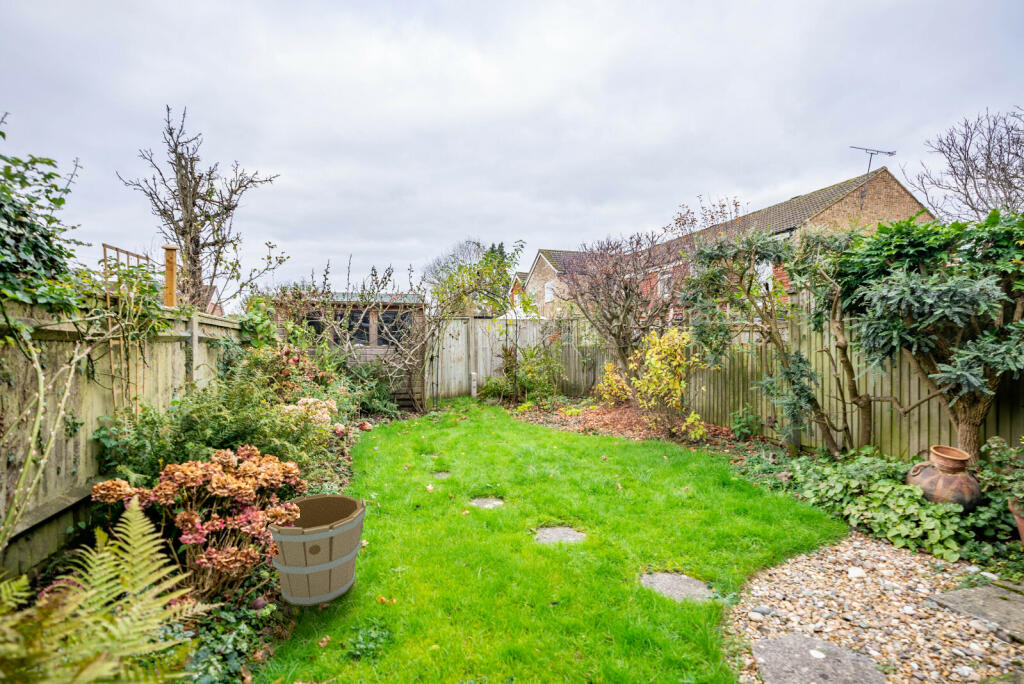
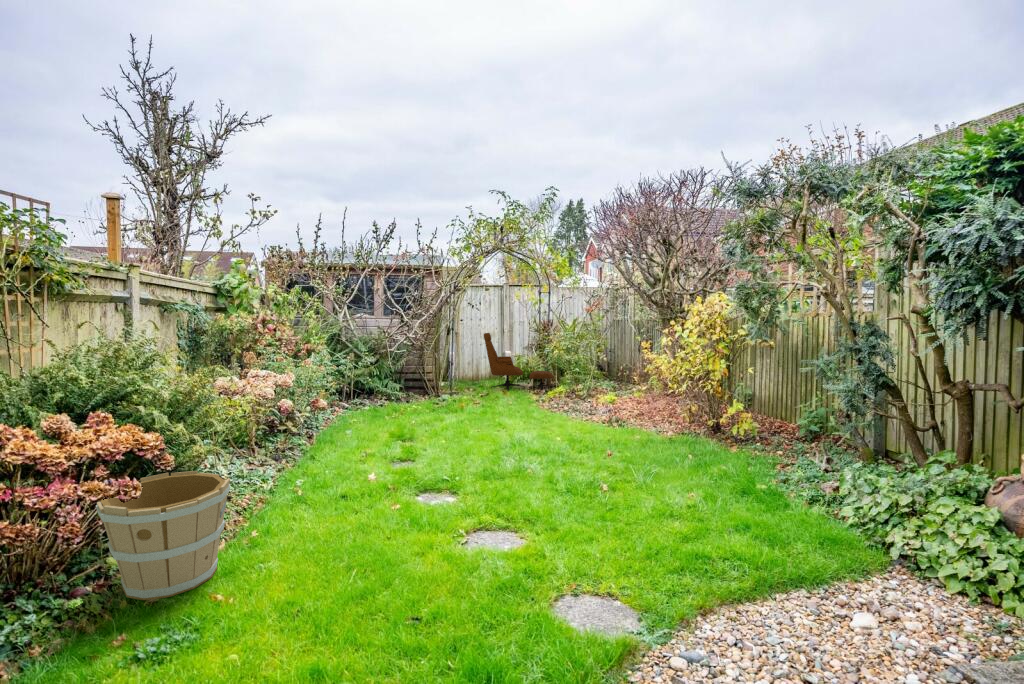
lounge chair: none [469,358,529,407] -> present [484,333,553,391]

